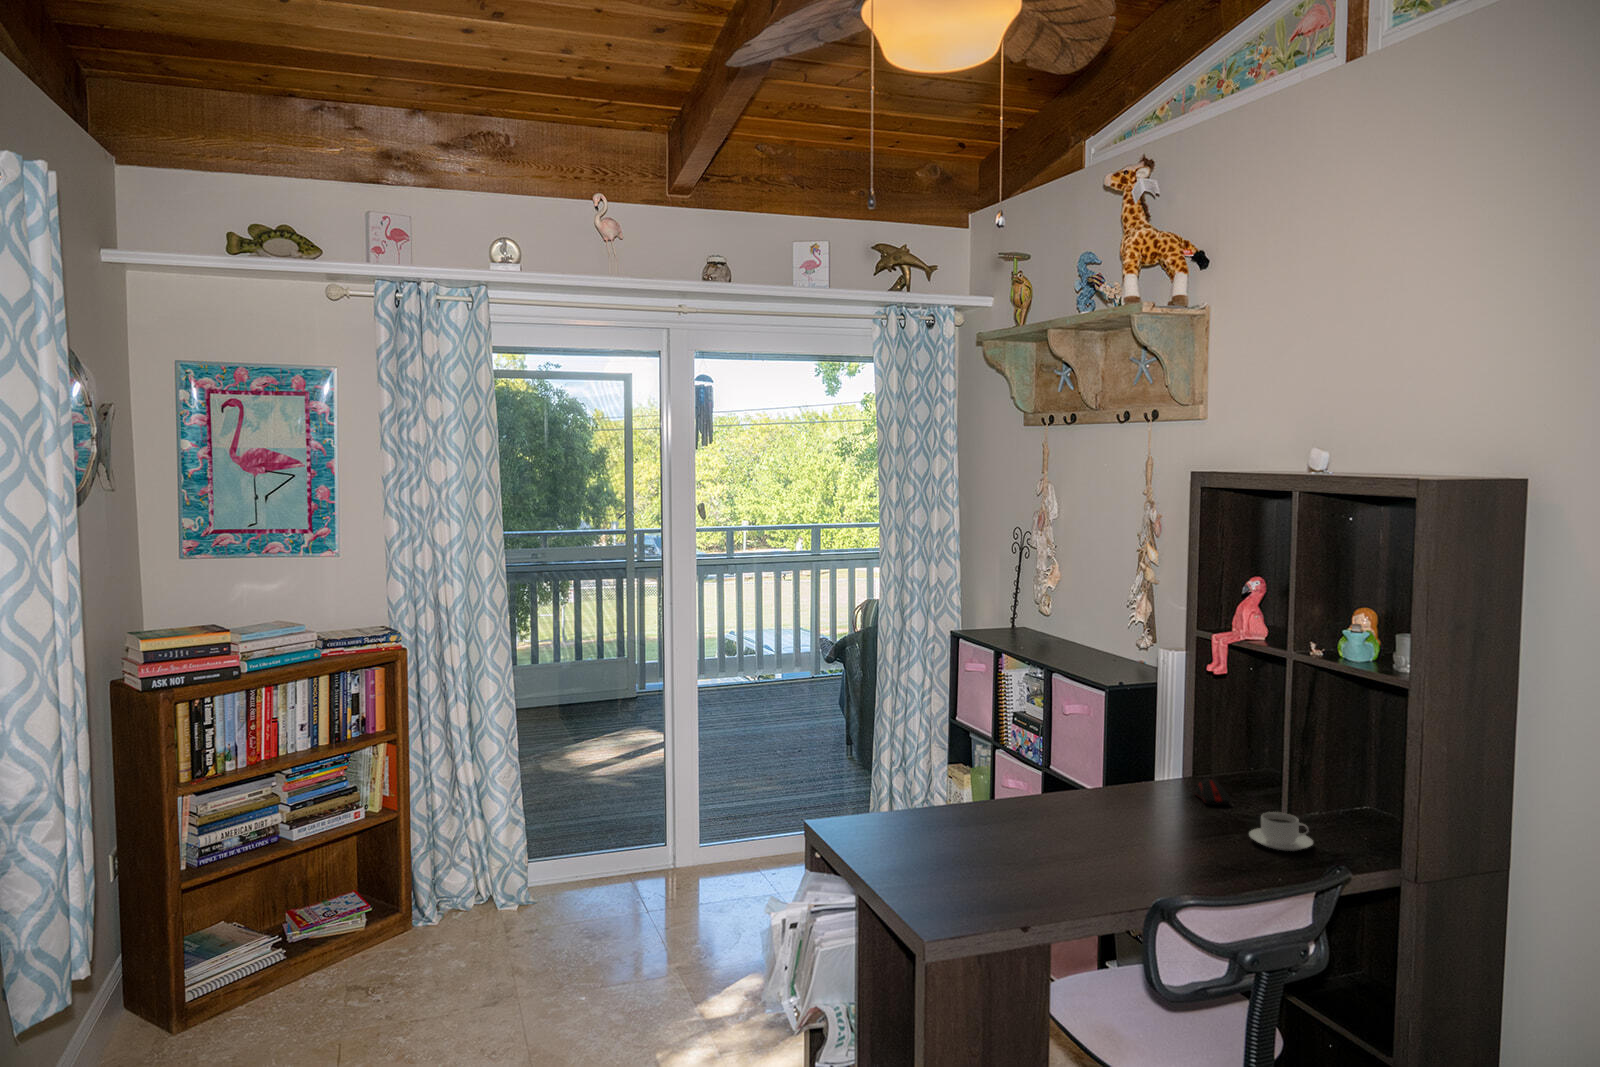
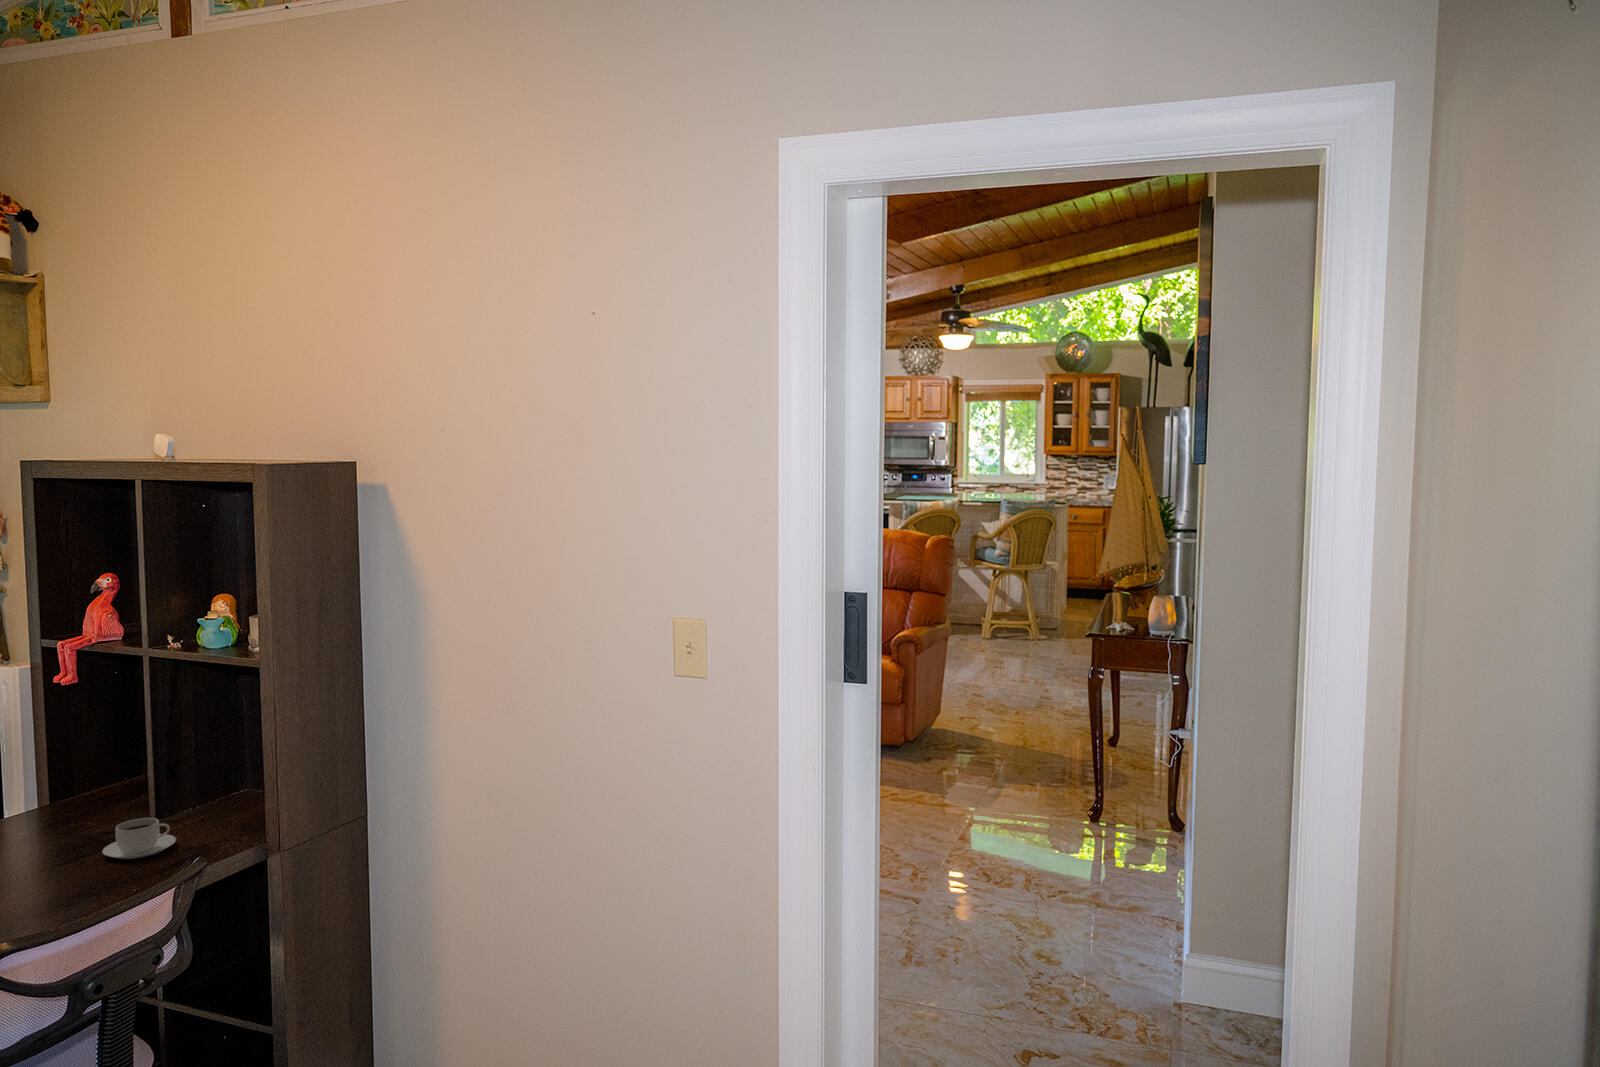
computer mouse: present [1195,779,1230,805] -> none [44,803,88,832]

